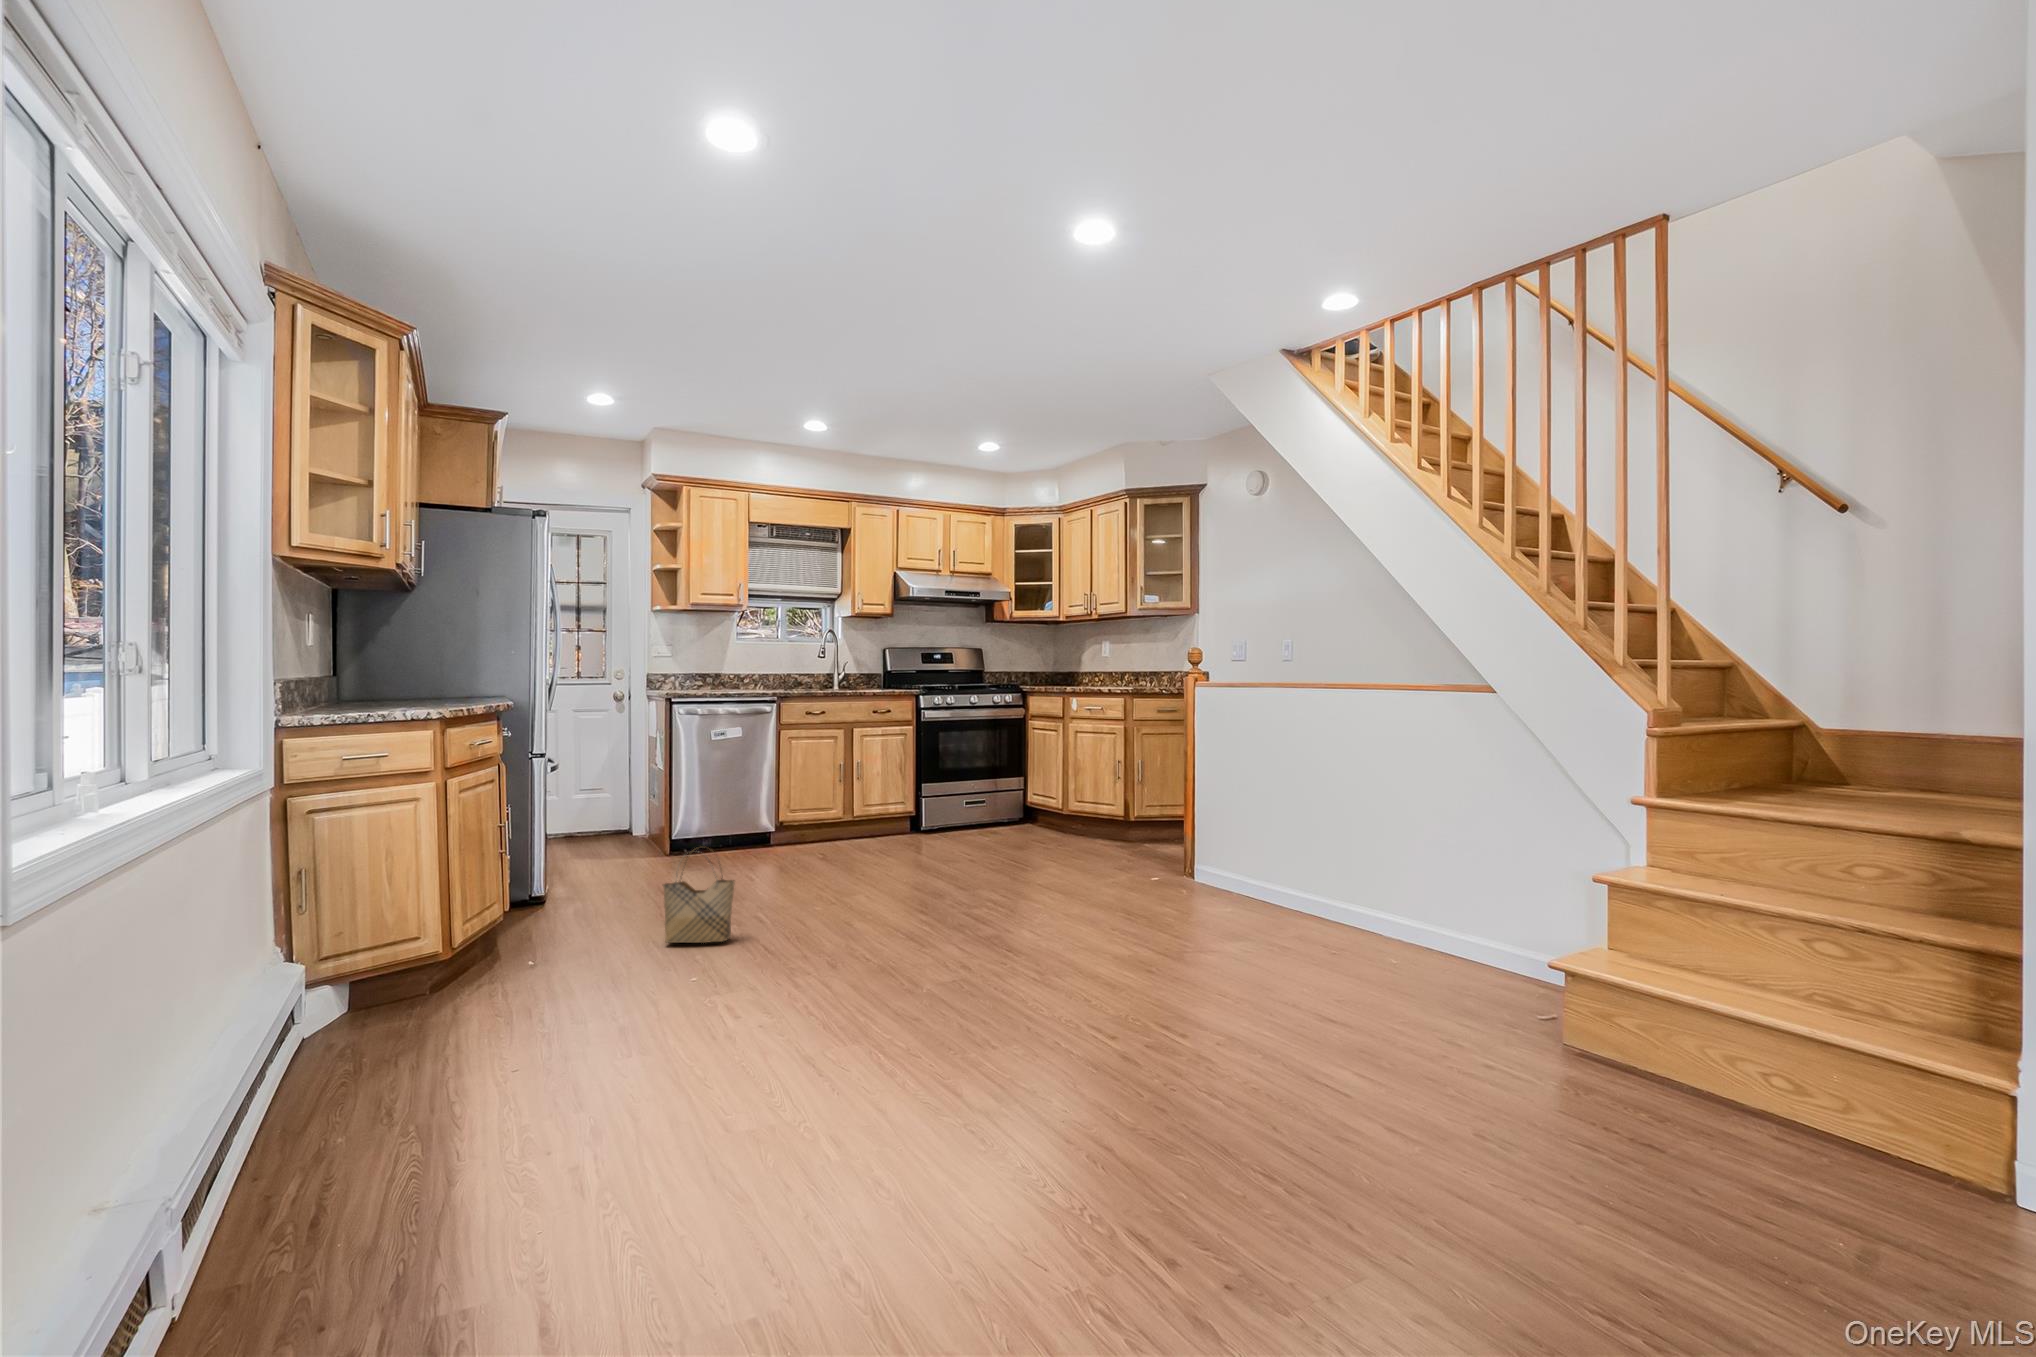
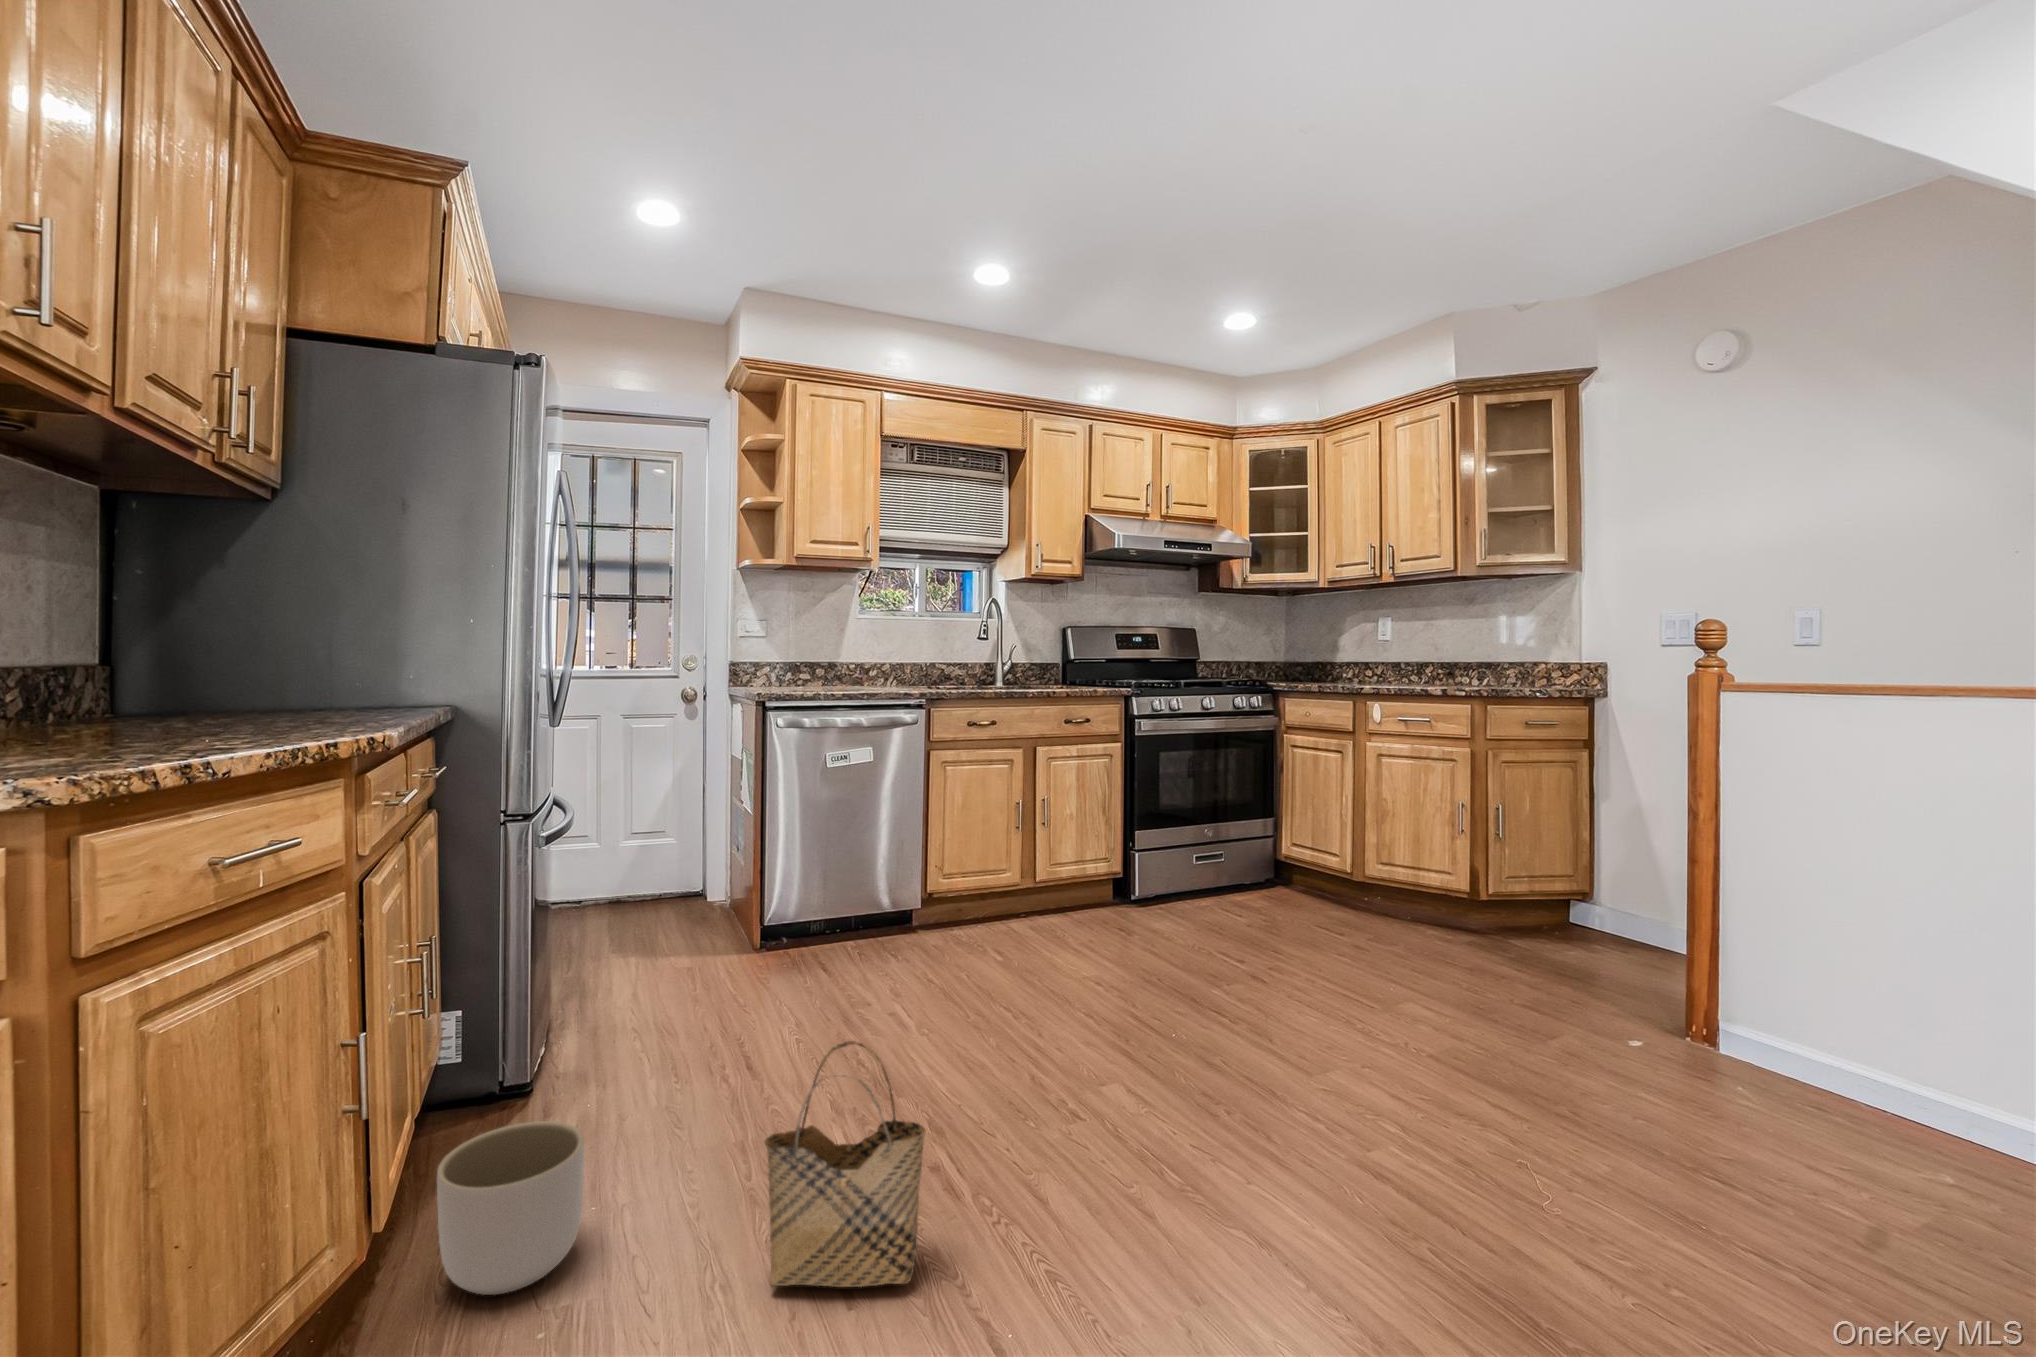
planter: none [517,887,580,950] -> present [437,1121,584,1295]

